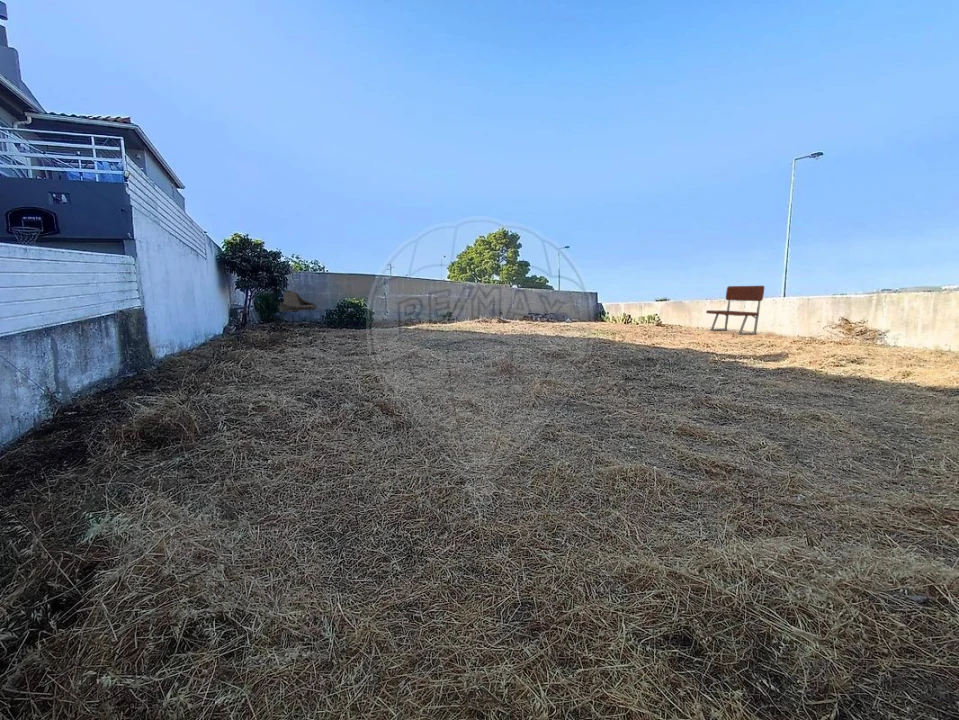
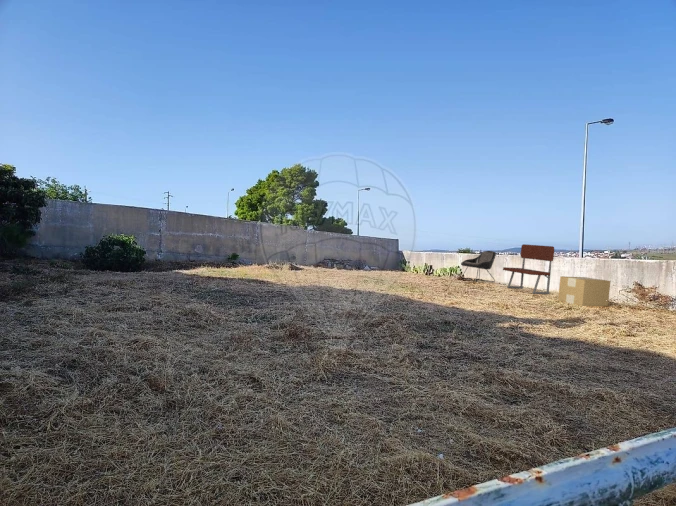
lounge chair: present [279,290,317,327] -> present [461,251,496,282]
cardboard box: none [767,315,830,343] -> present [558,276,610,306]

